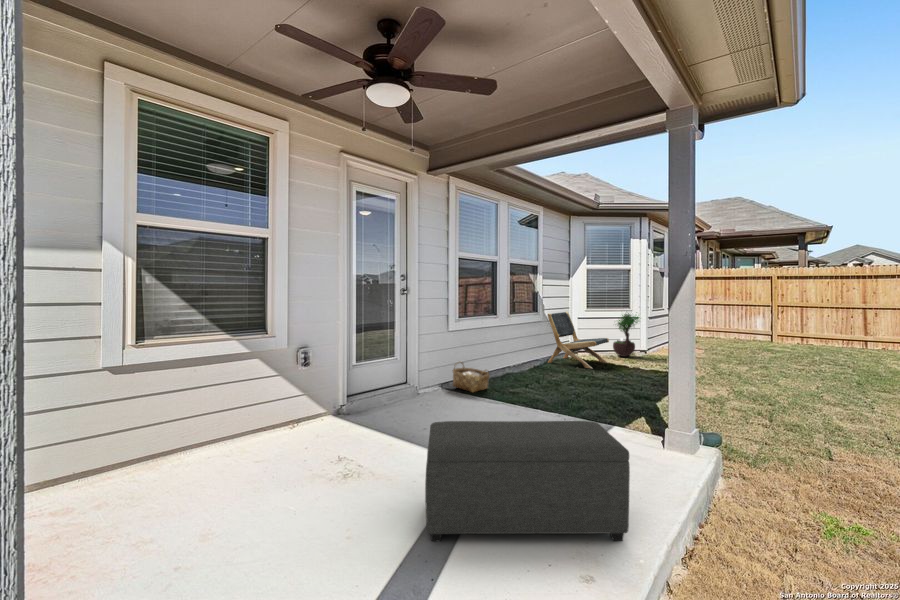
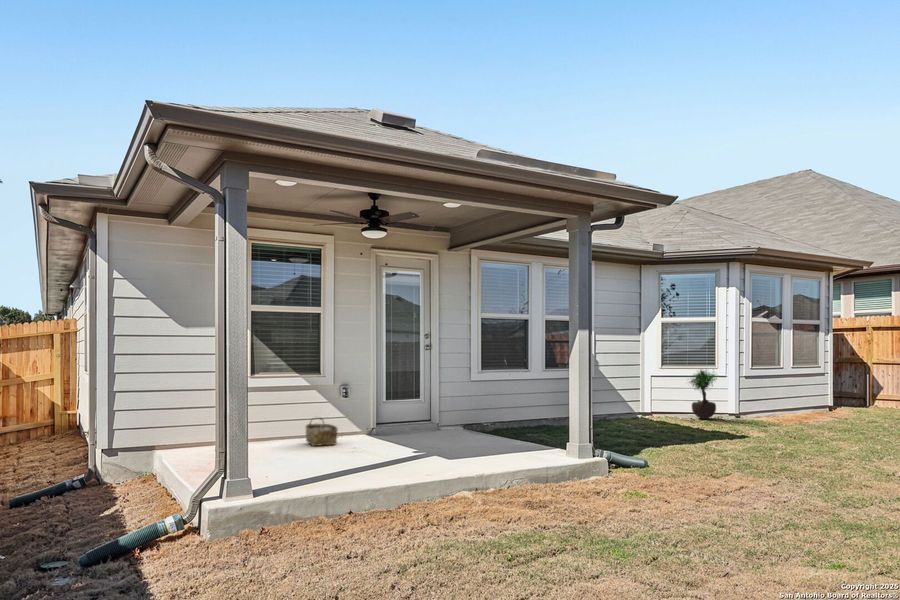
lounge chair: present [548,311,609,369] -> none [601,368,669,425]
woven basket: present [453,362,490,392] -> present [306,417,338,446]
ottoman: present [425,421,630,541] -> none [371,416,477,471]

